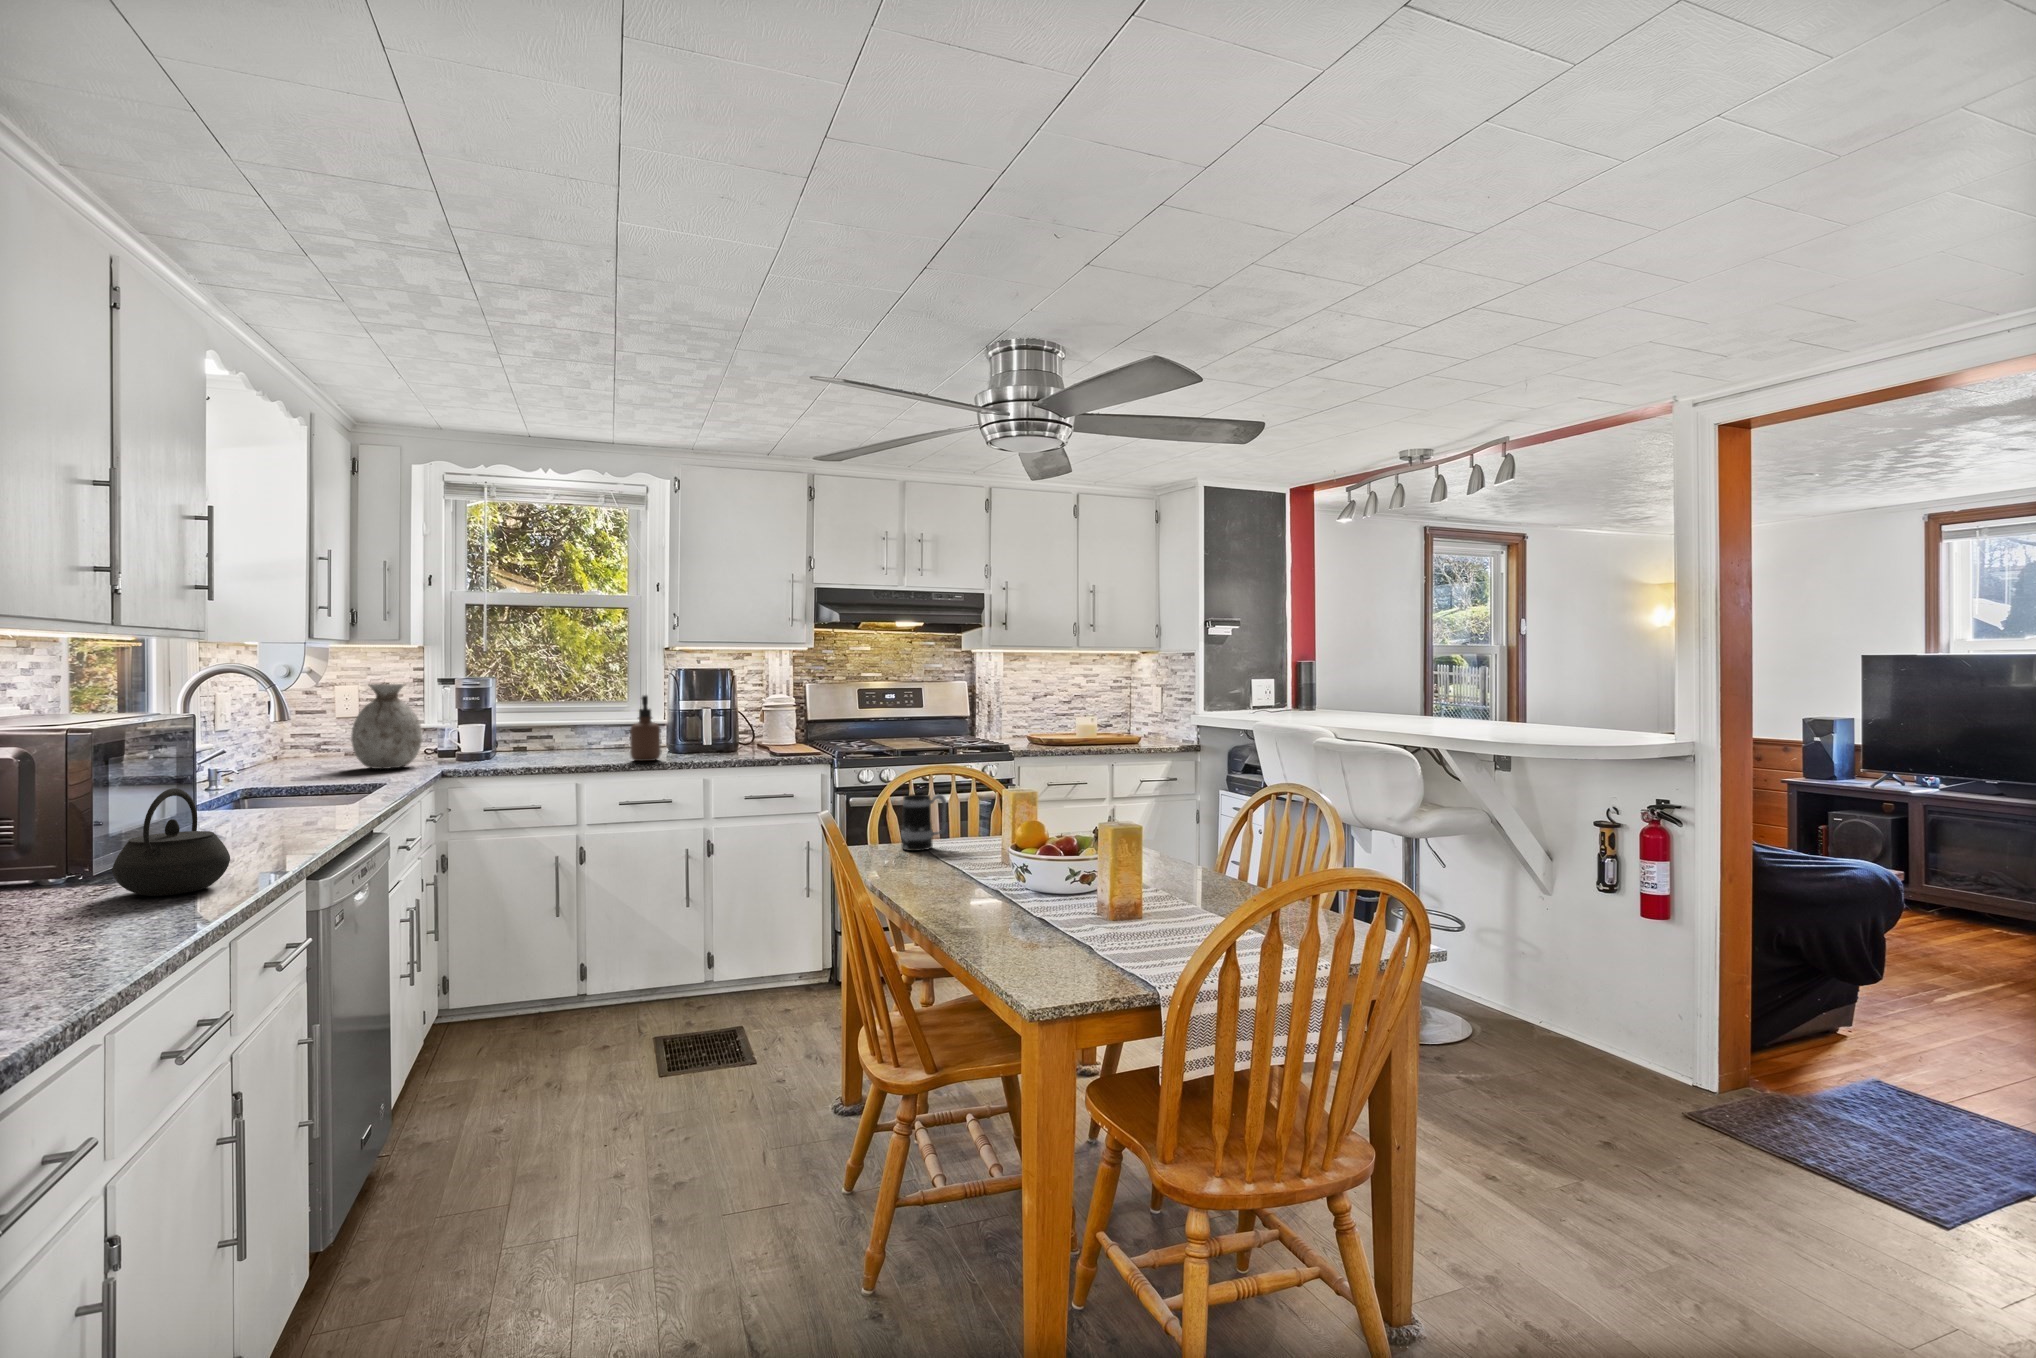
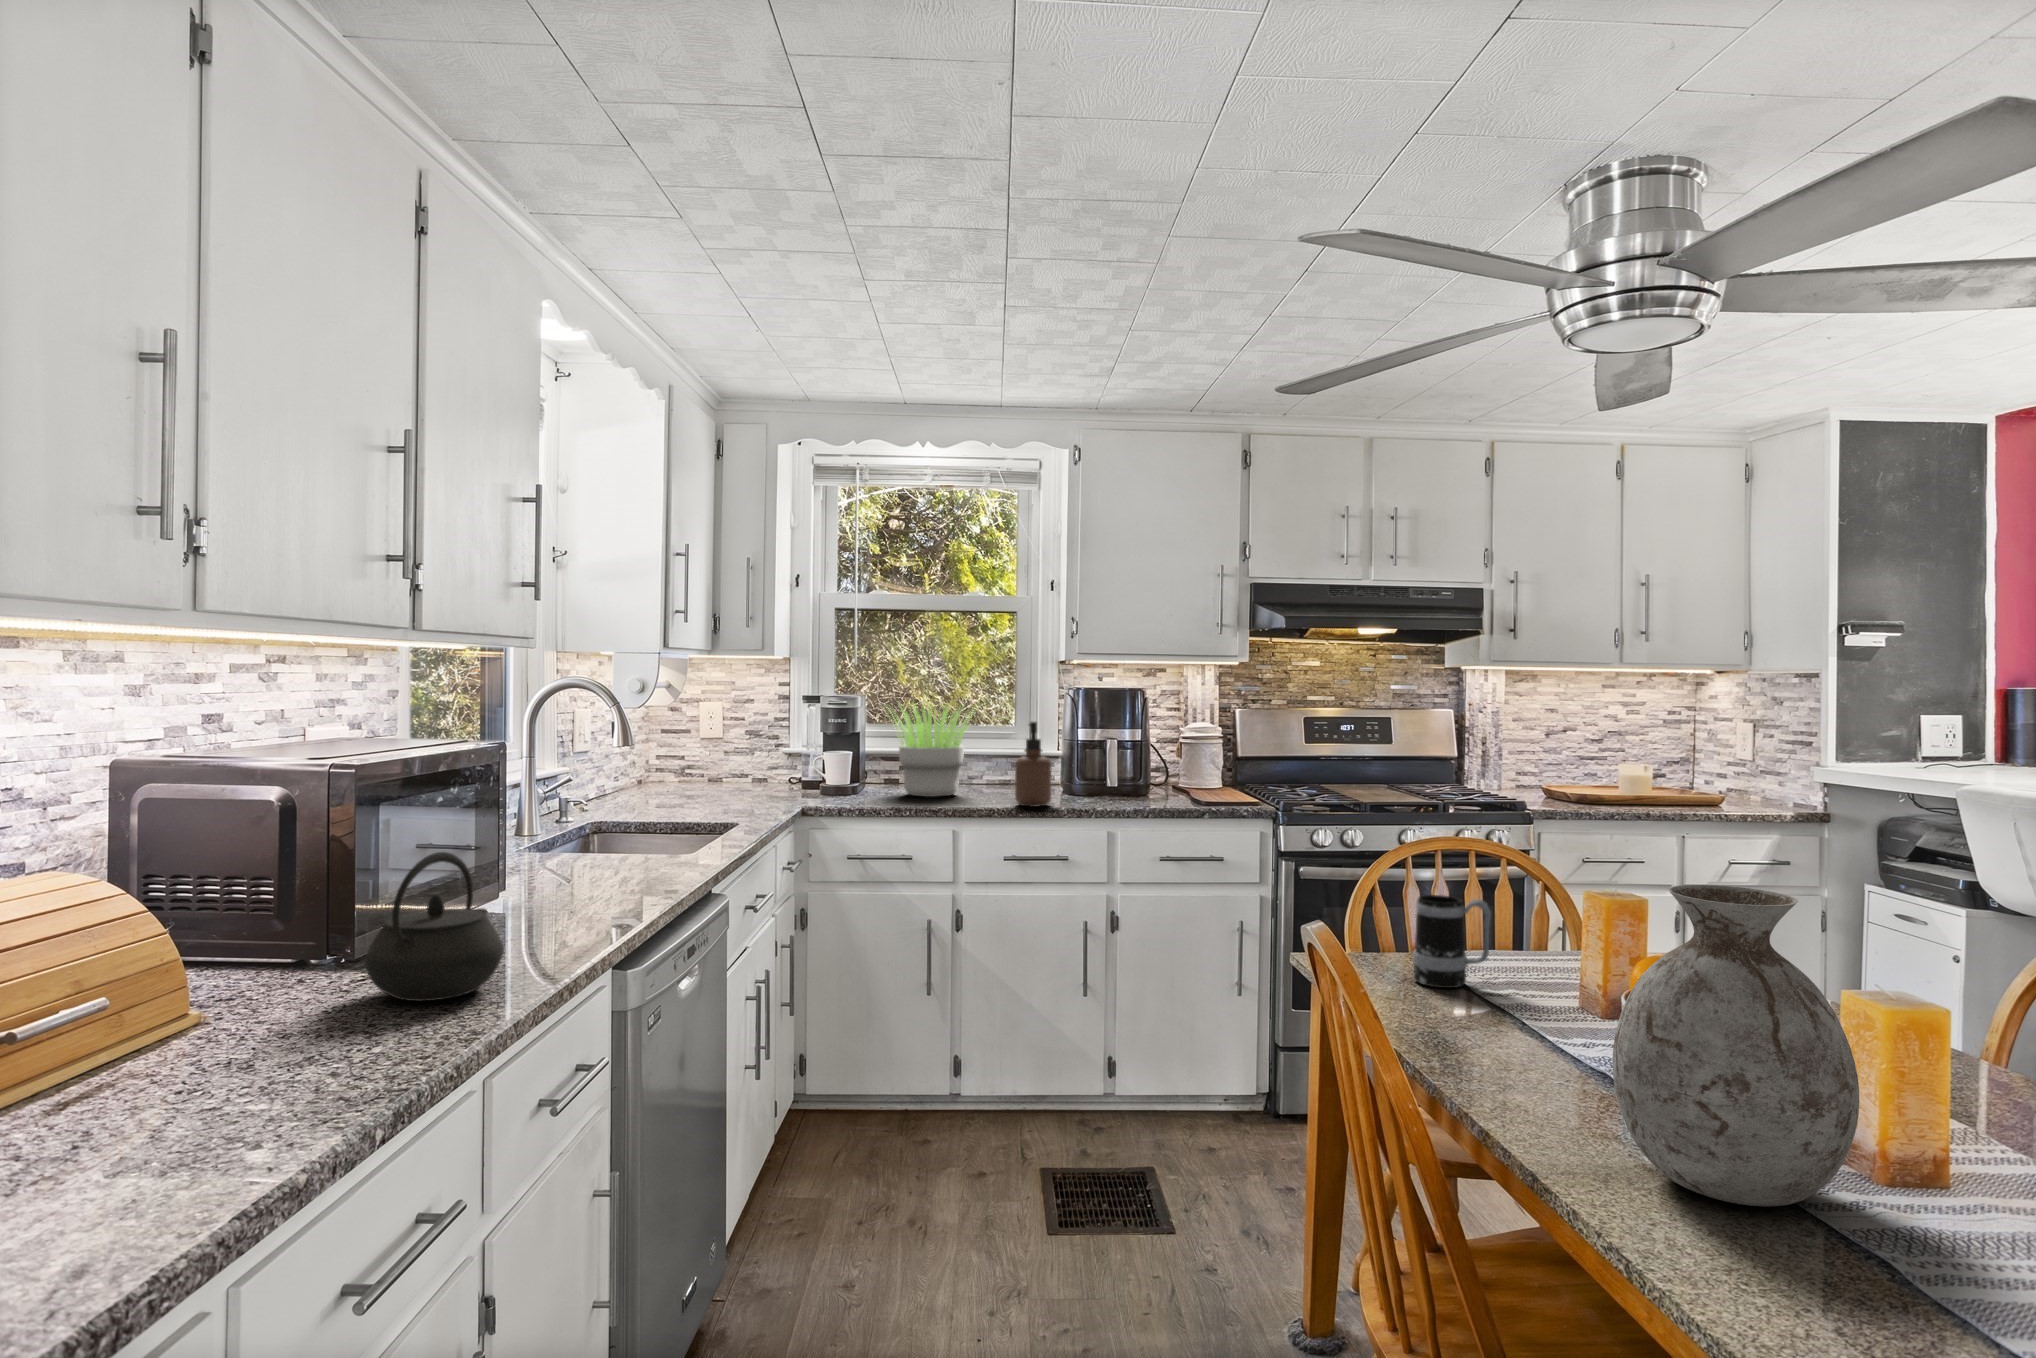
potted plant: none [507,681,603,758] -> present [886,705,978,797]
vase: present [351,684,422,769] -> present [1612,885,1859,1206]

